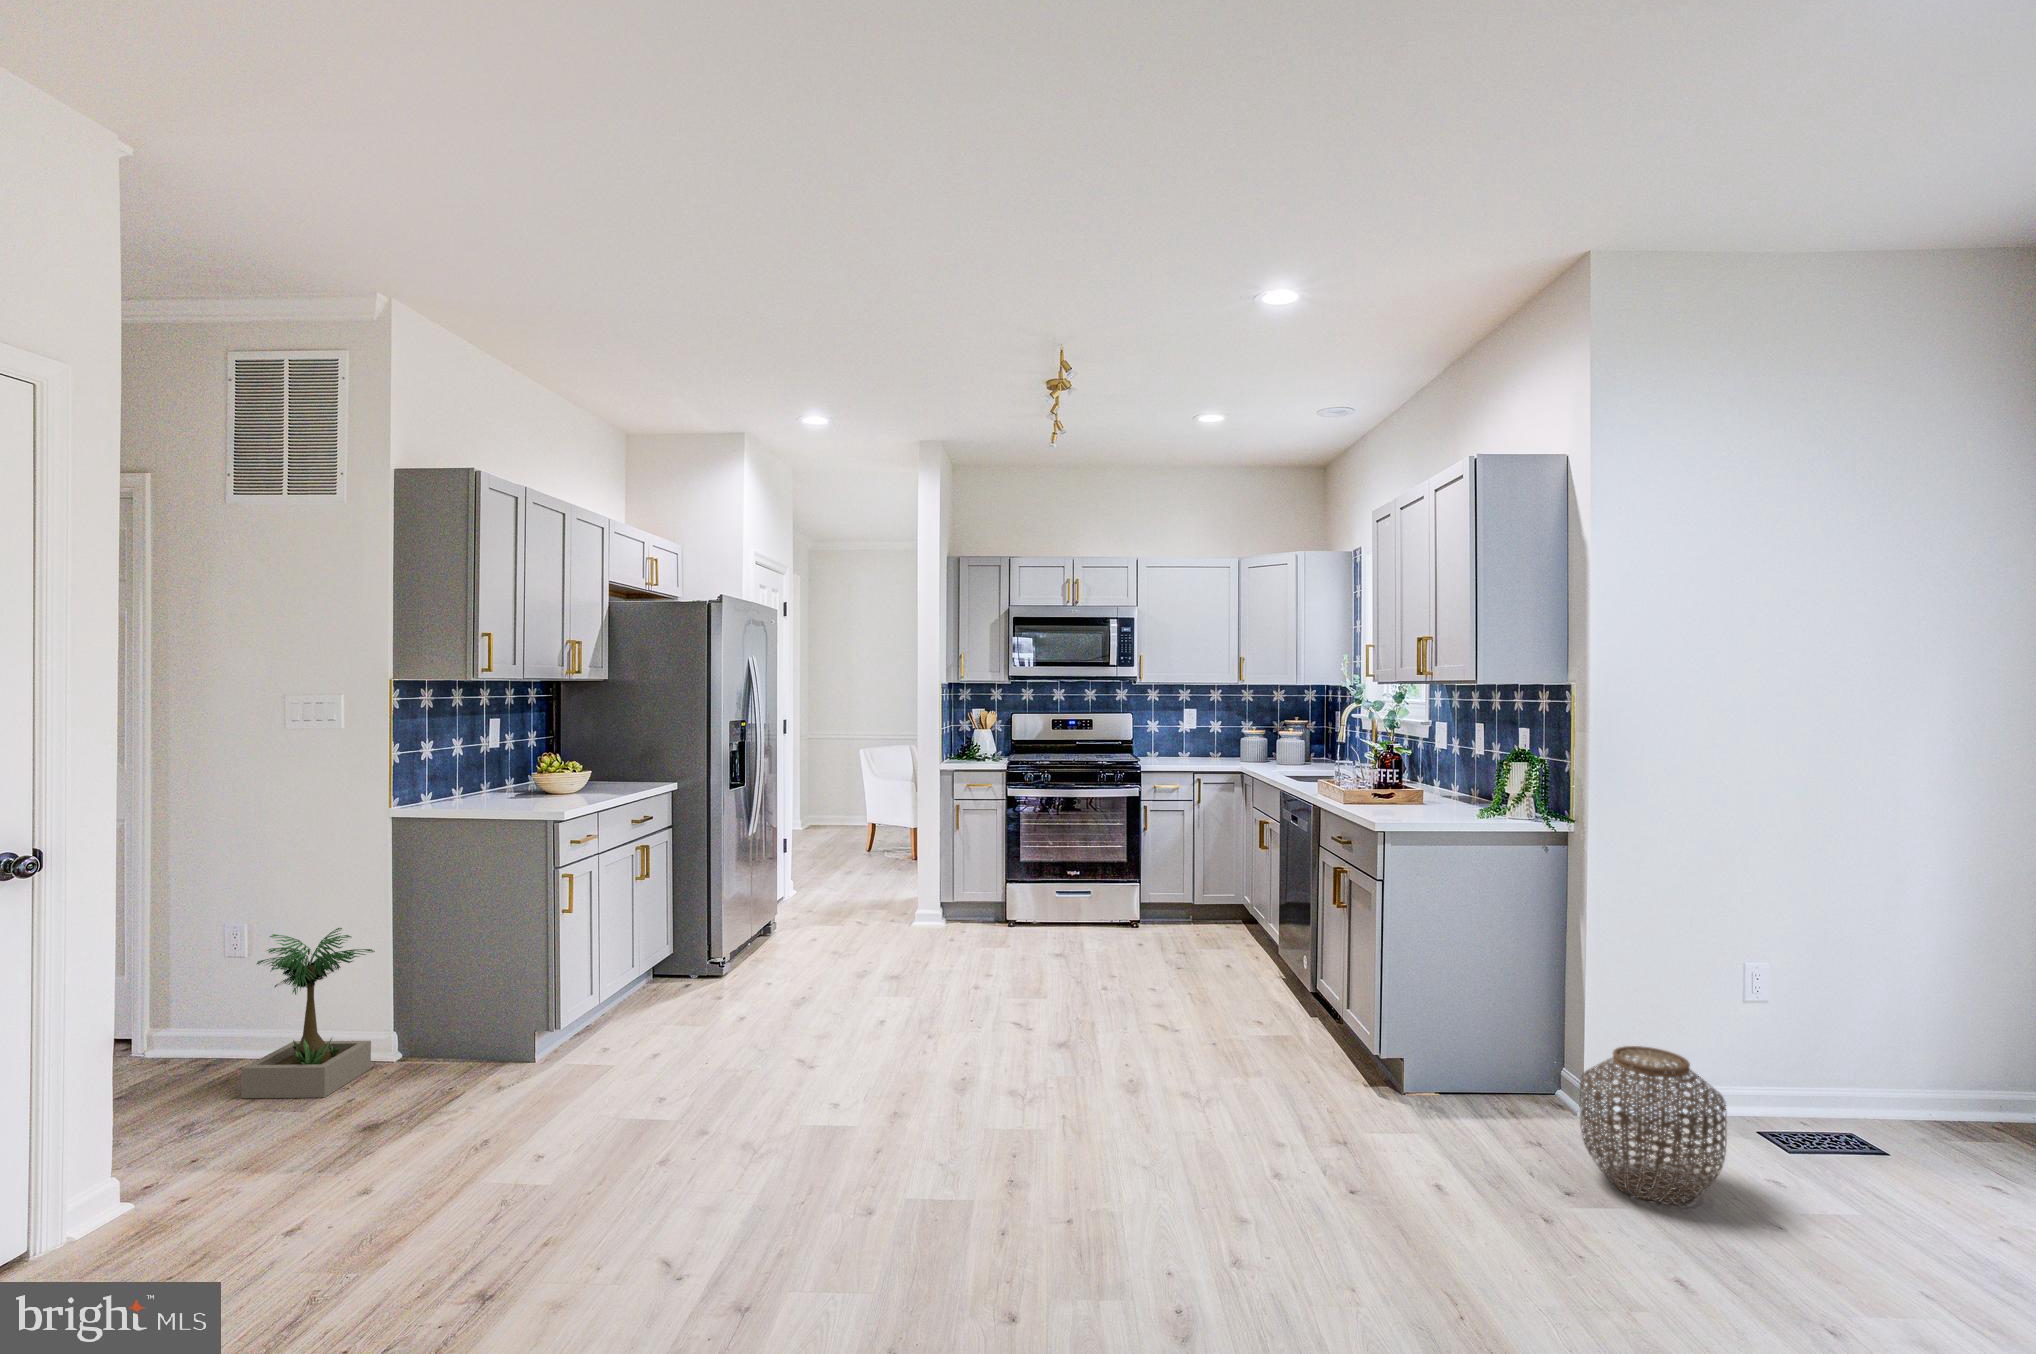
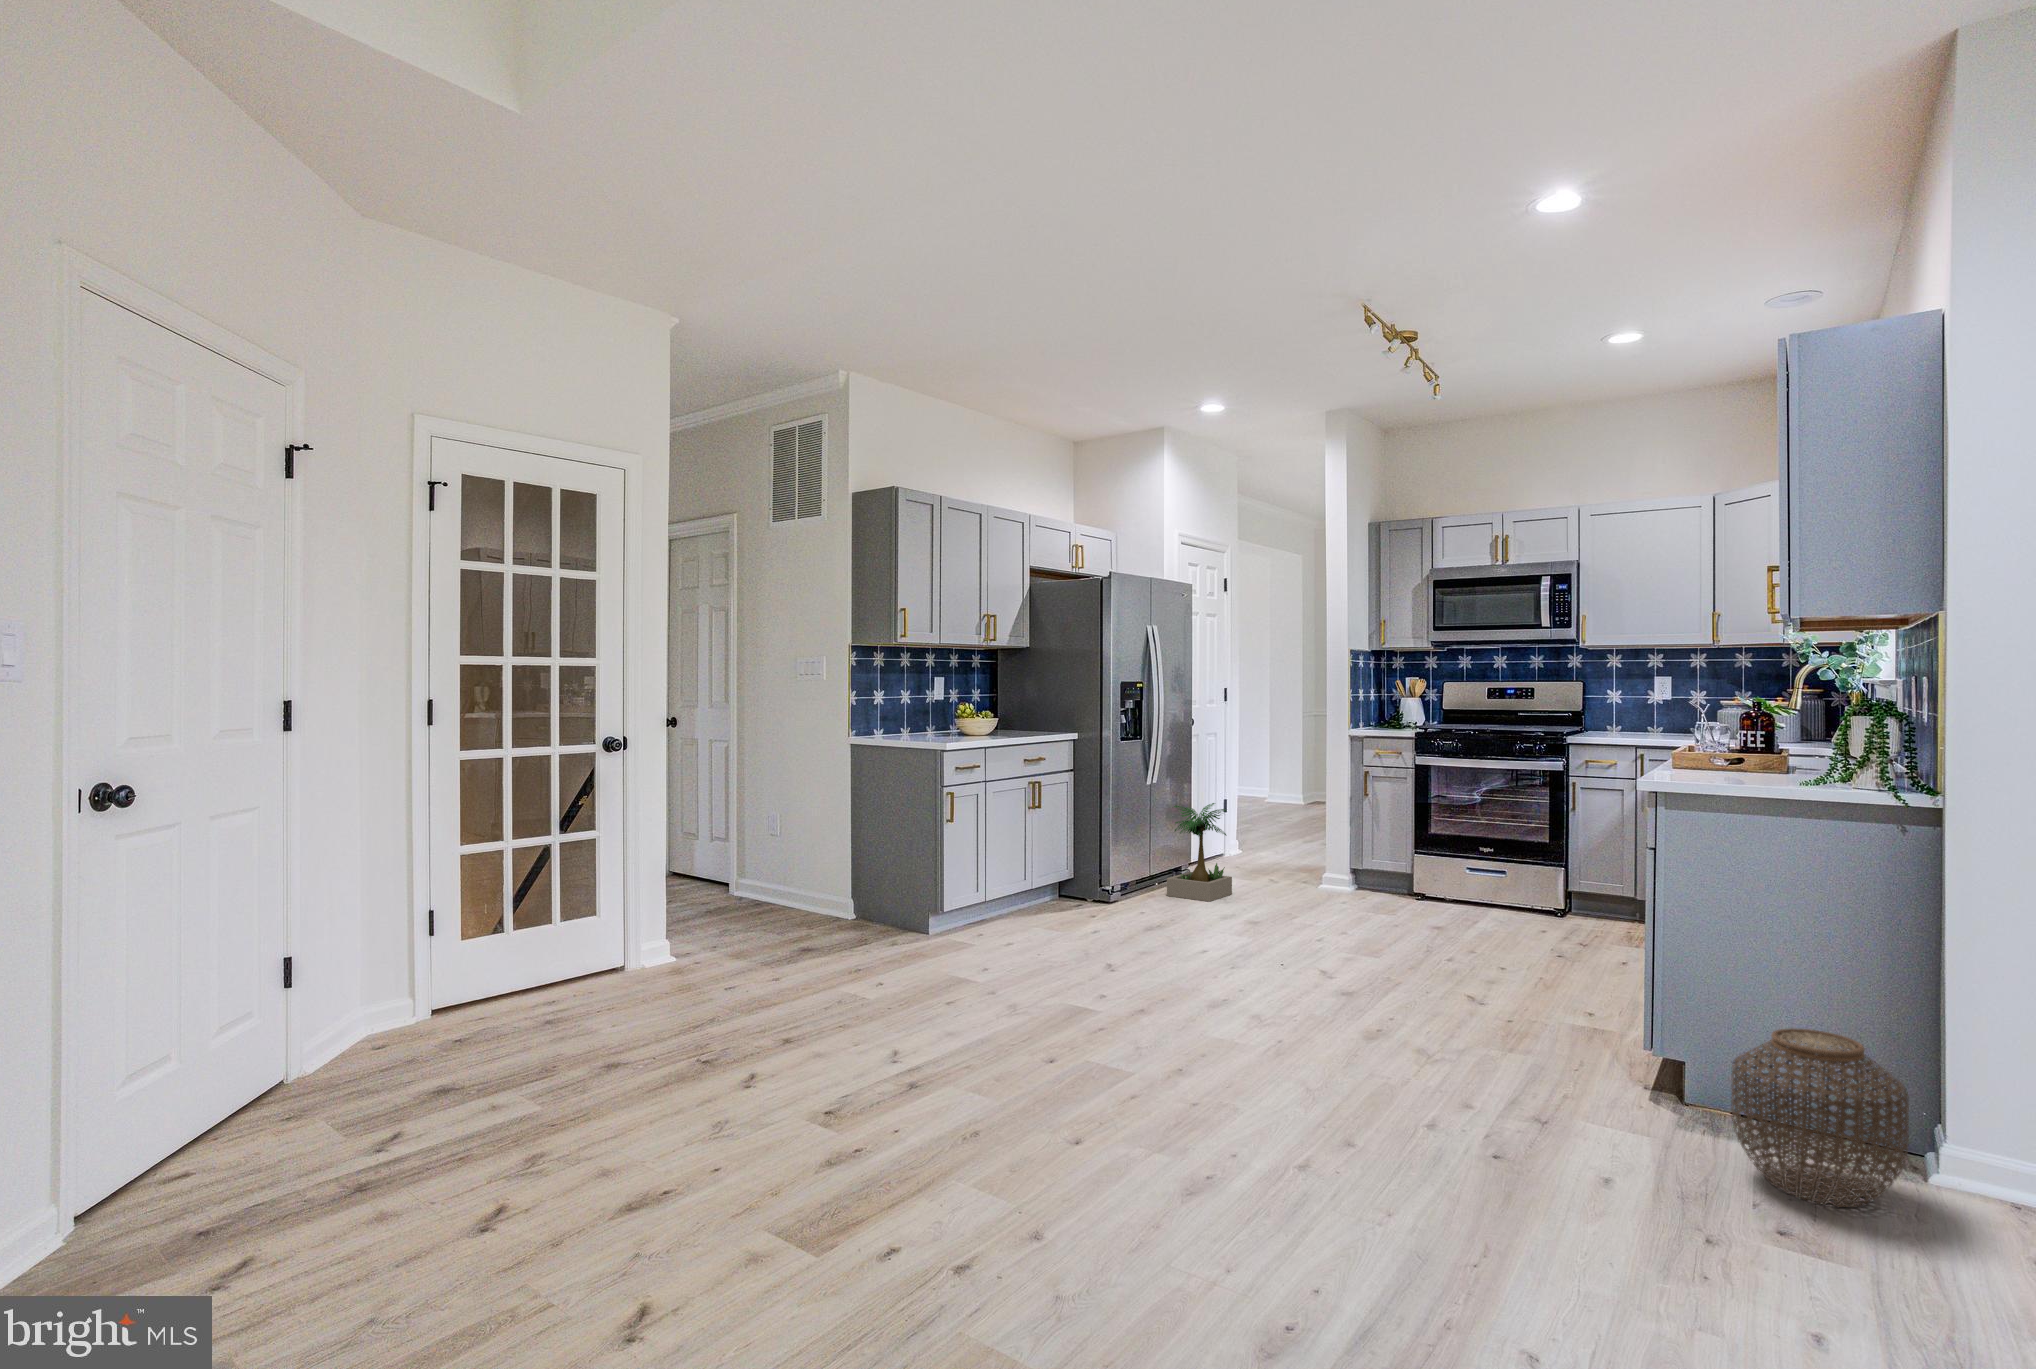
potted plant: present [241,928,375,1098] -> present [1167,803,1232,902]

